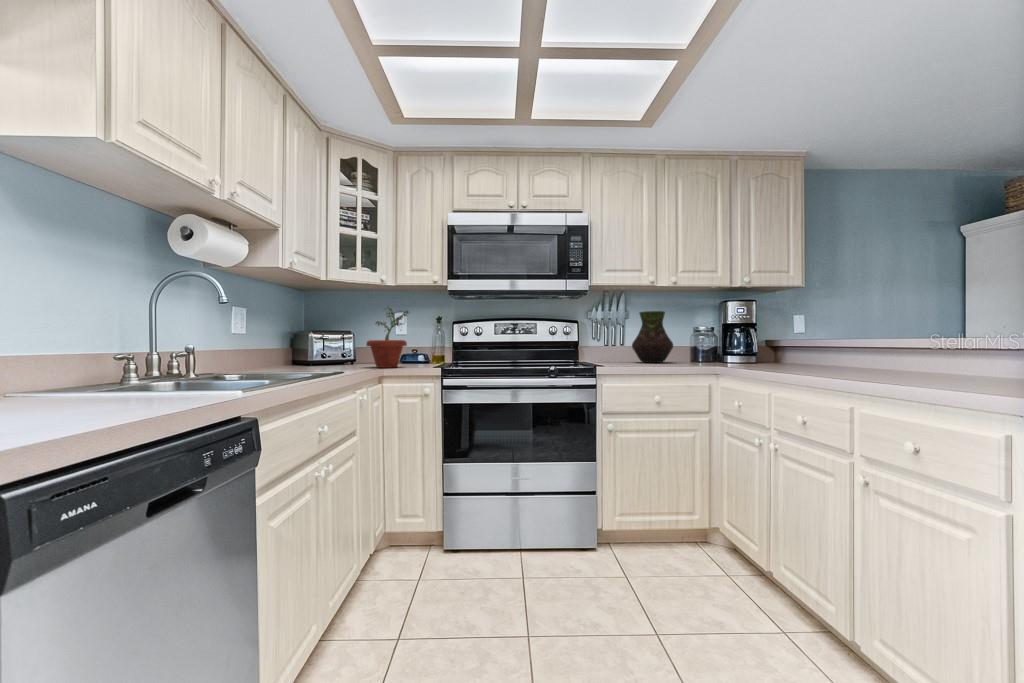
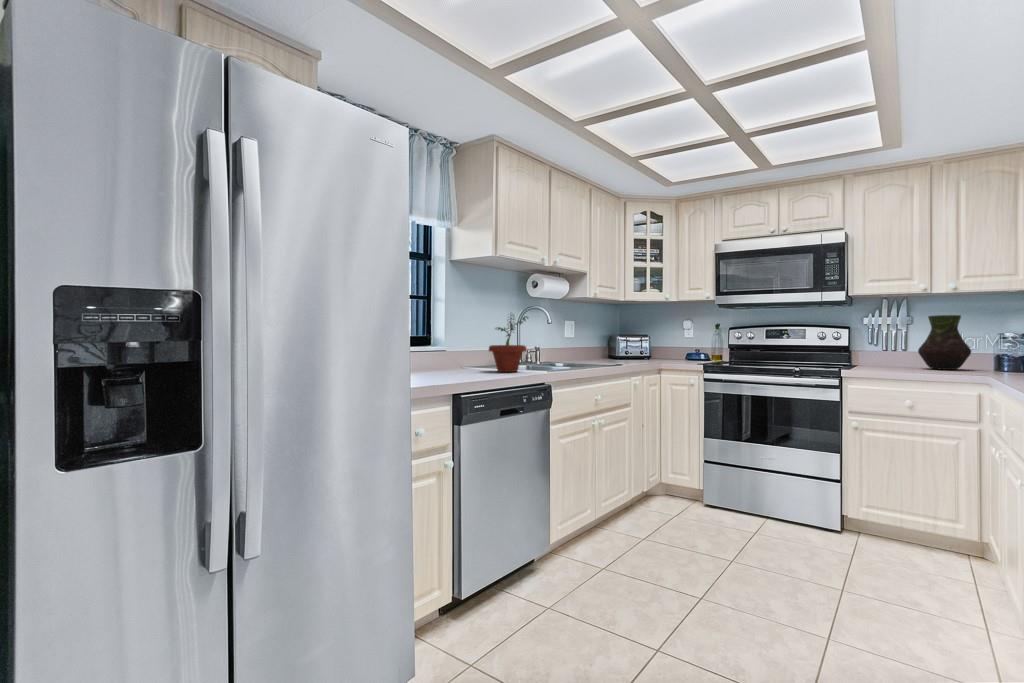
potted plant: present [366,308,408,368] -> present [489,315,528,372]

